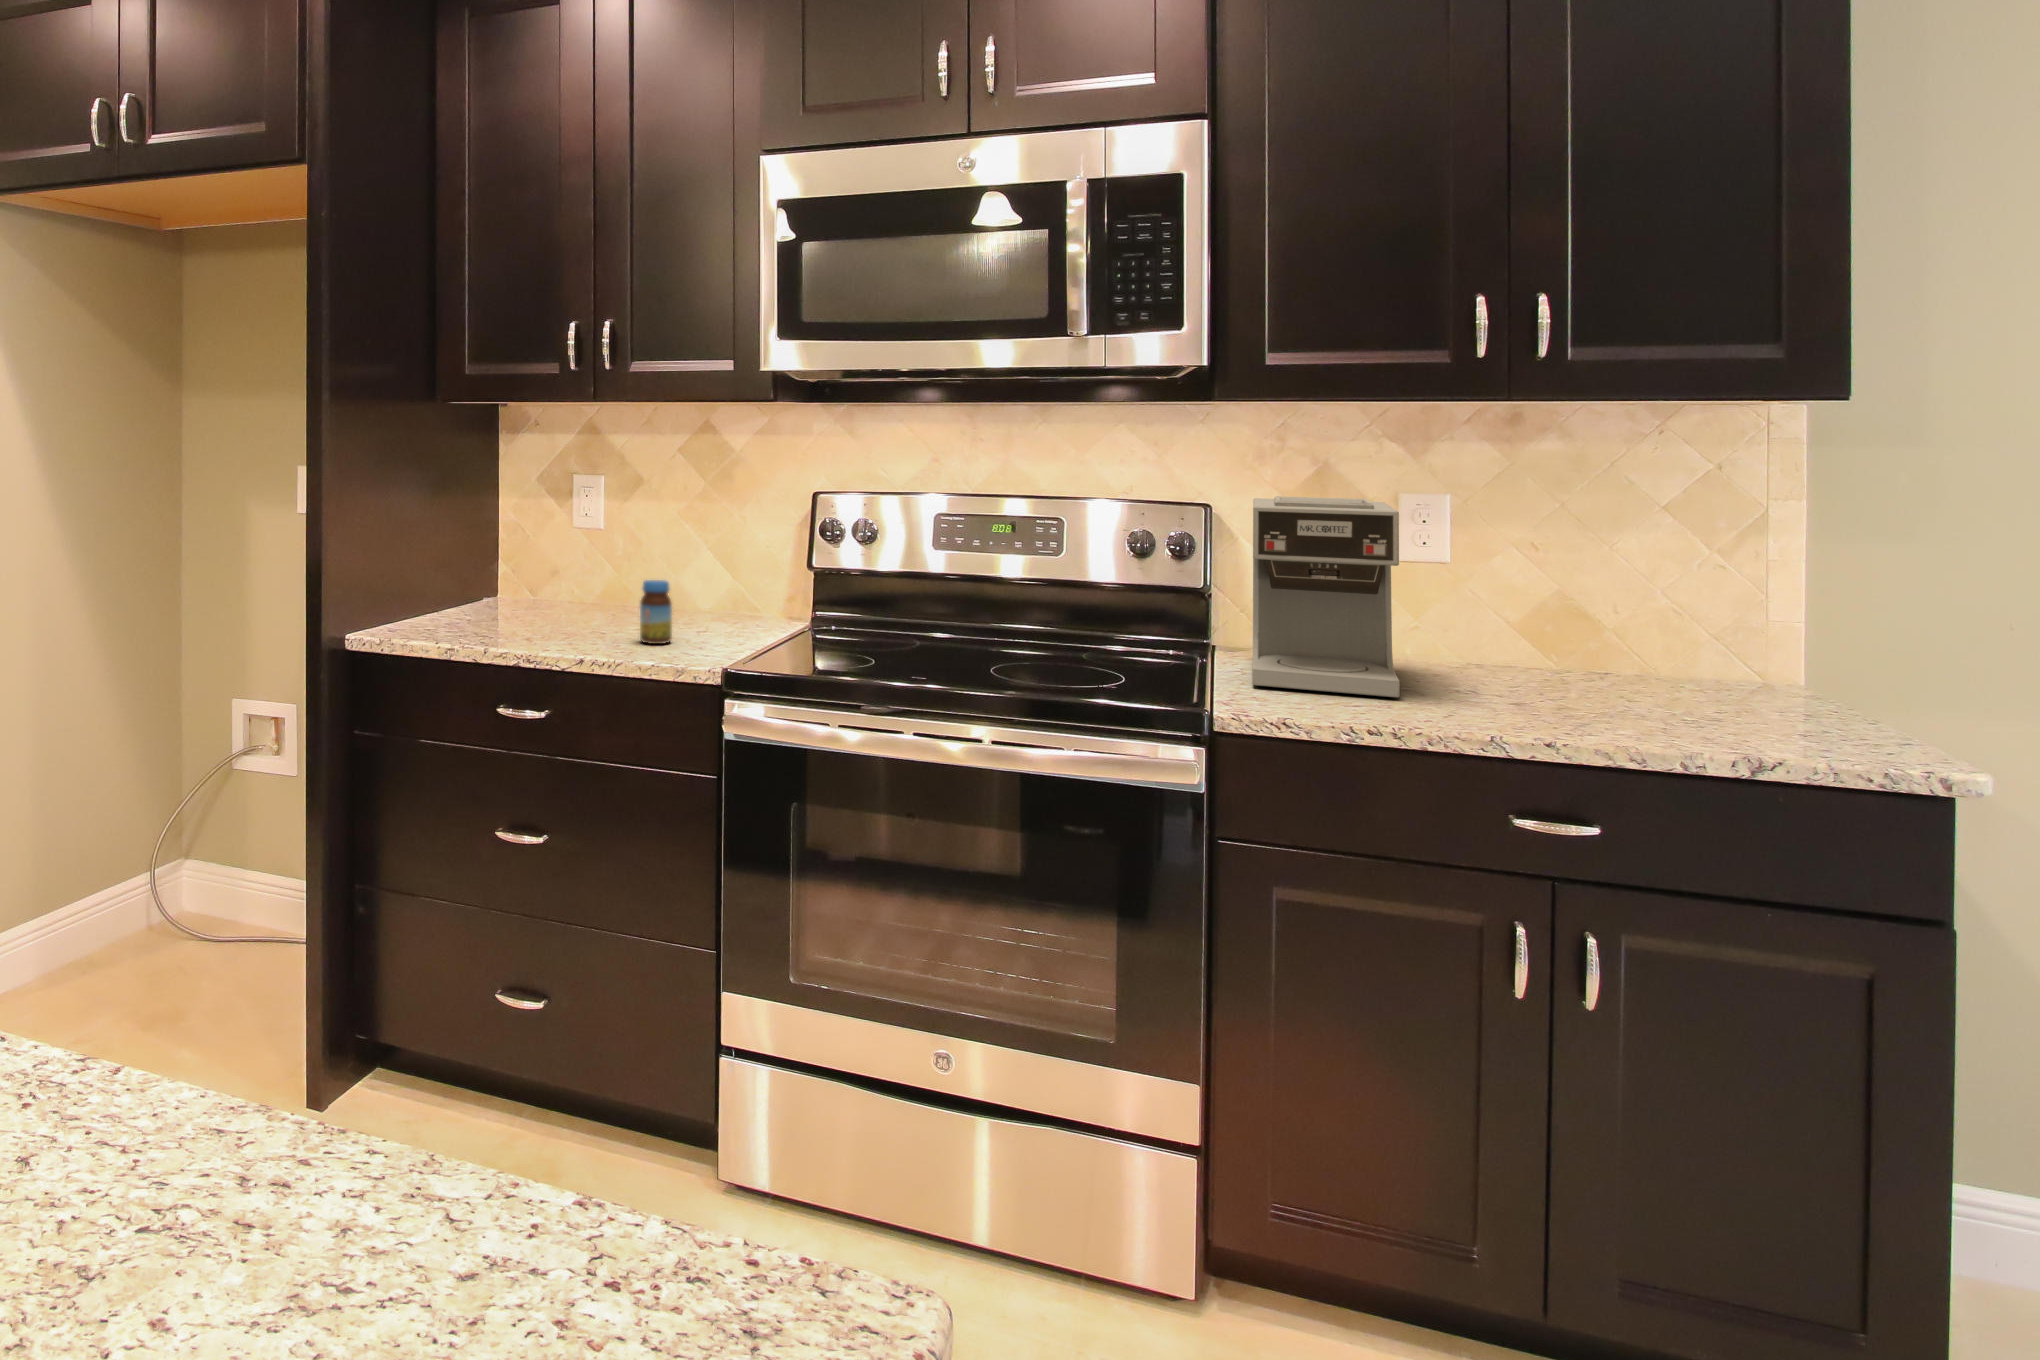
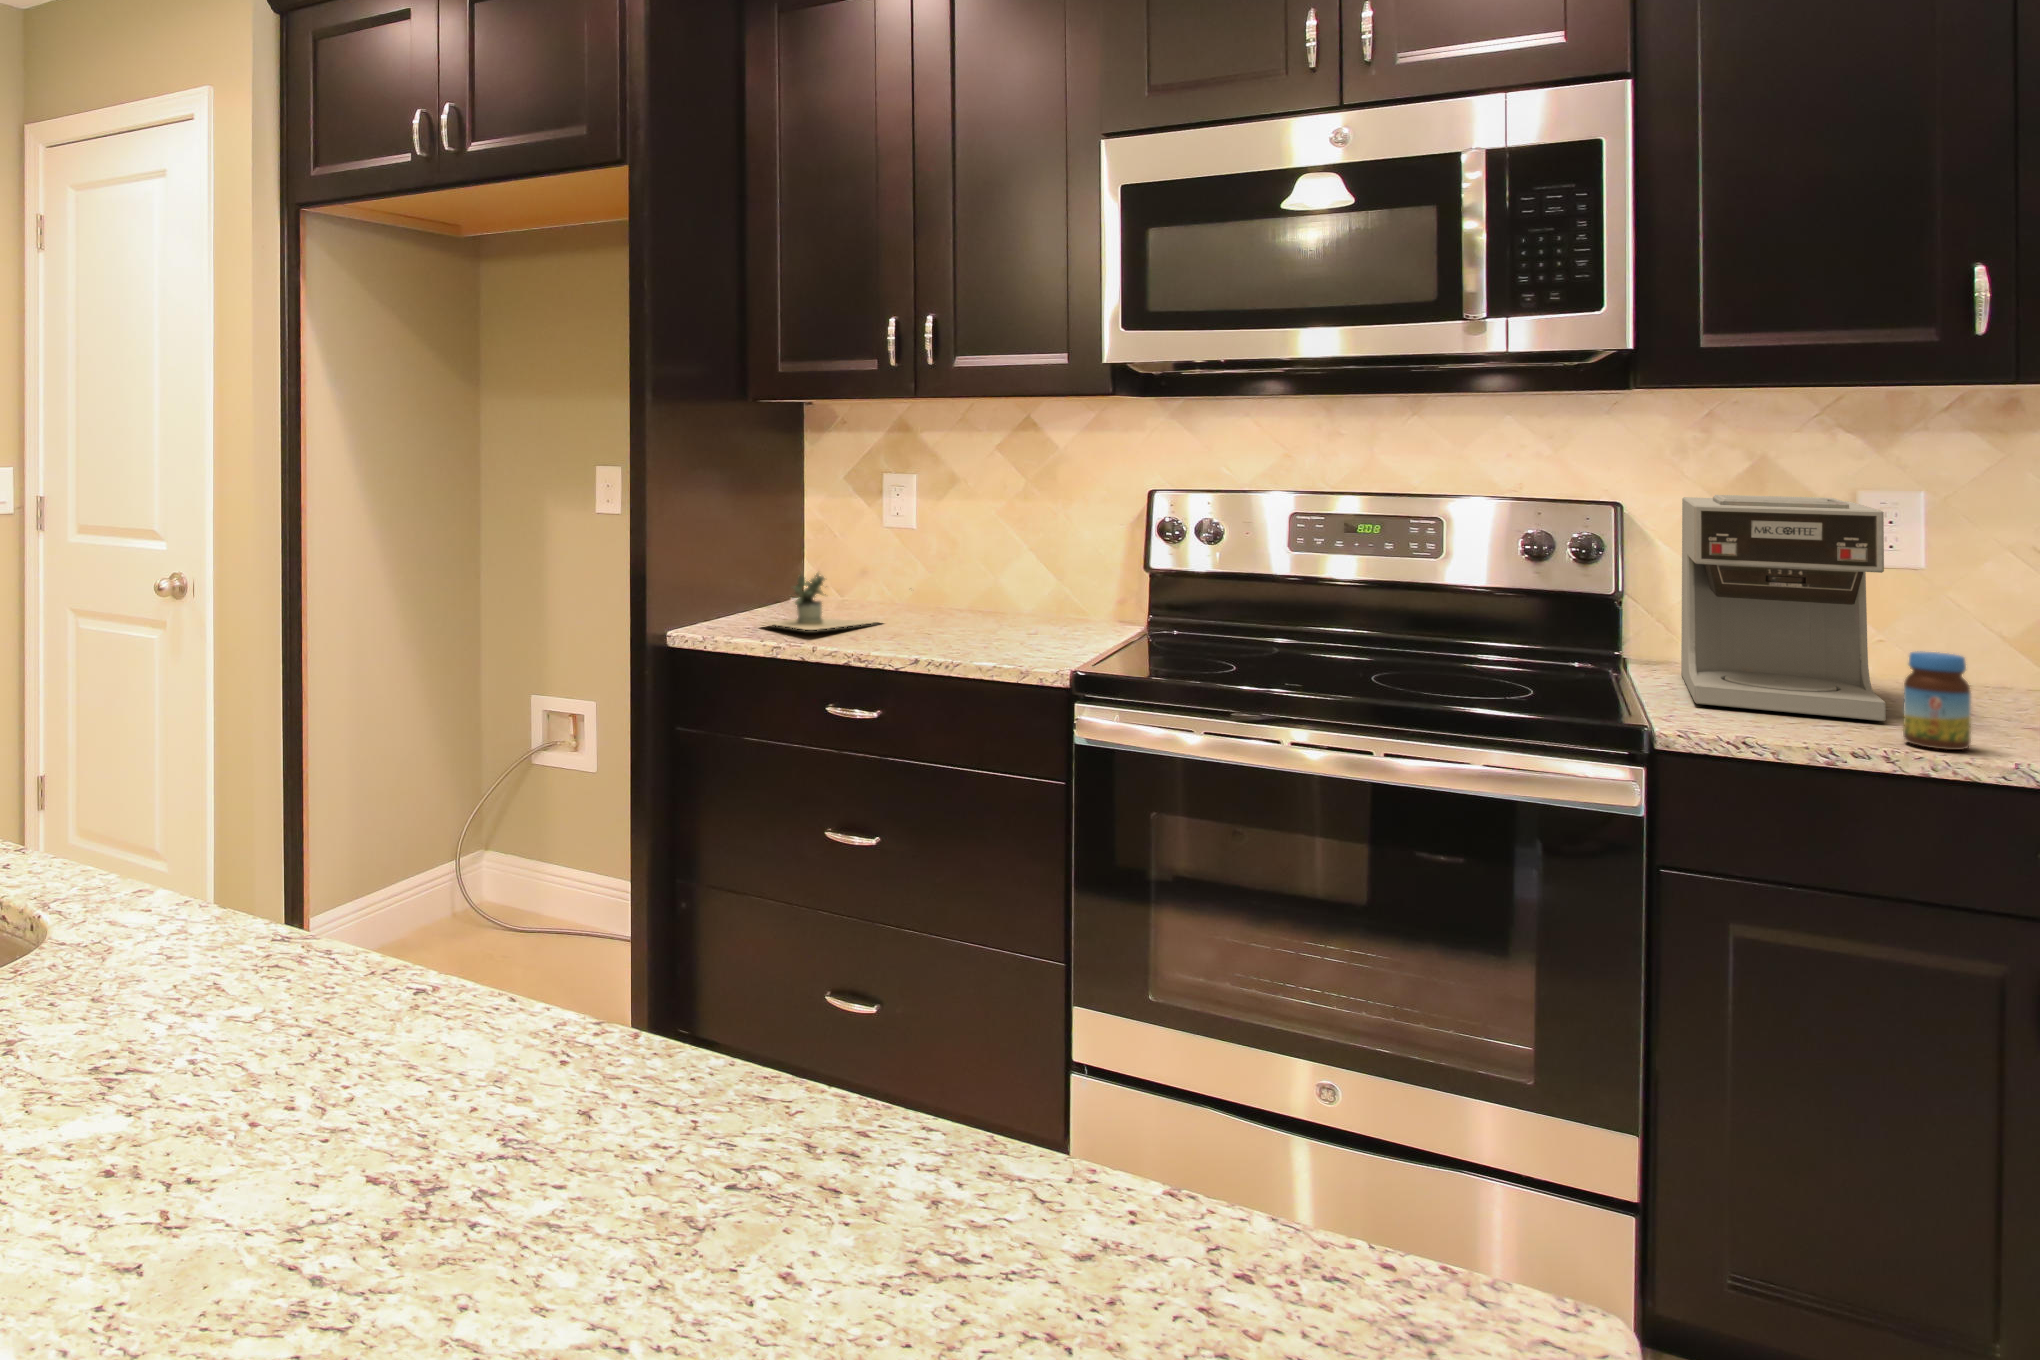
potted plant: none [448,572,601,630] -> present [764,573,881,630]
jar: present [640,580,672,644] -> present [1903,651,1971,750]

